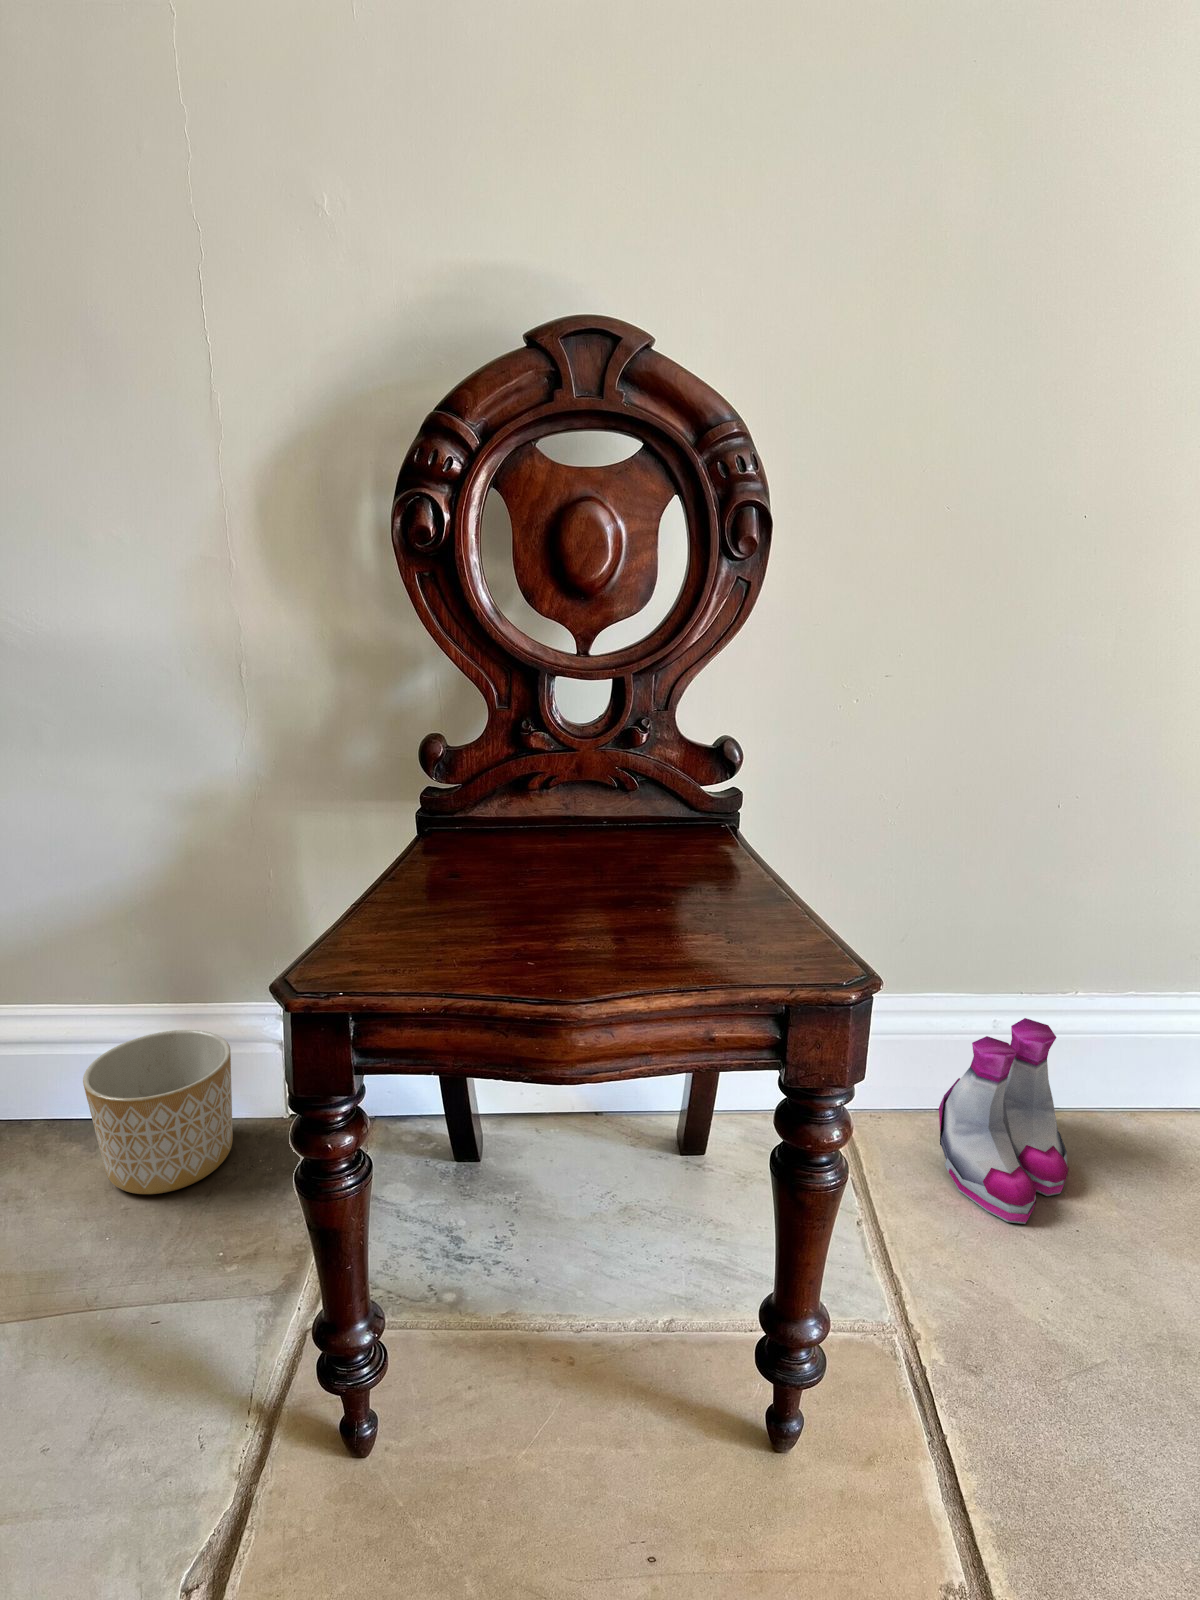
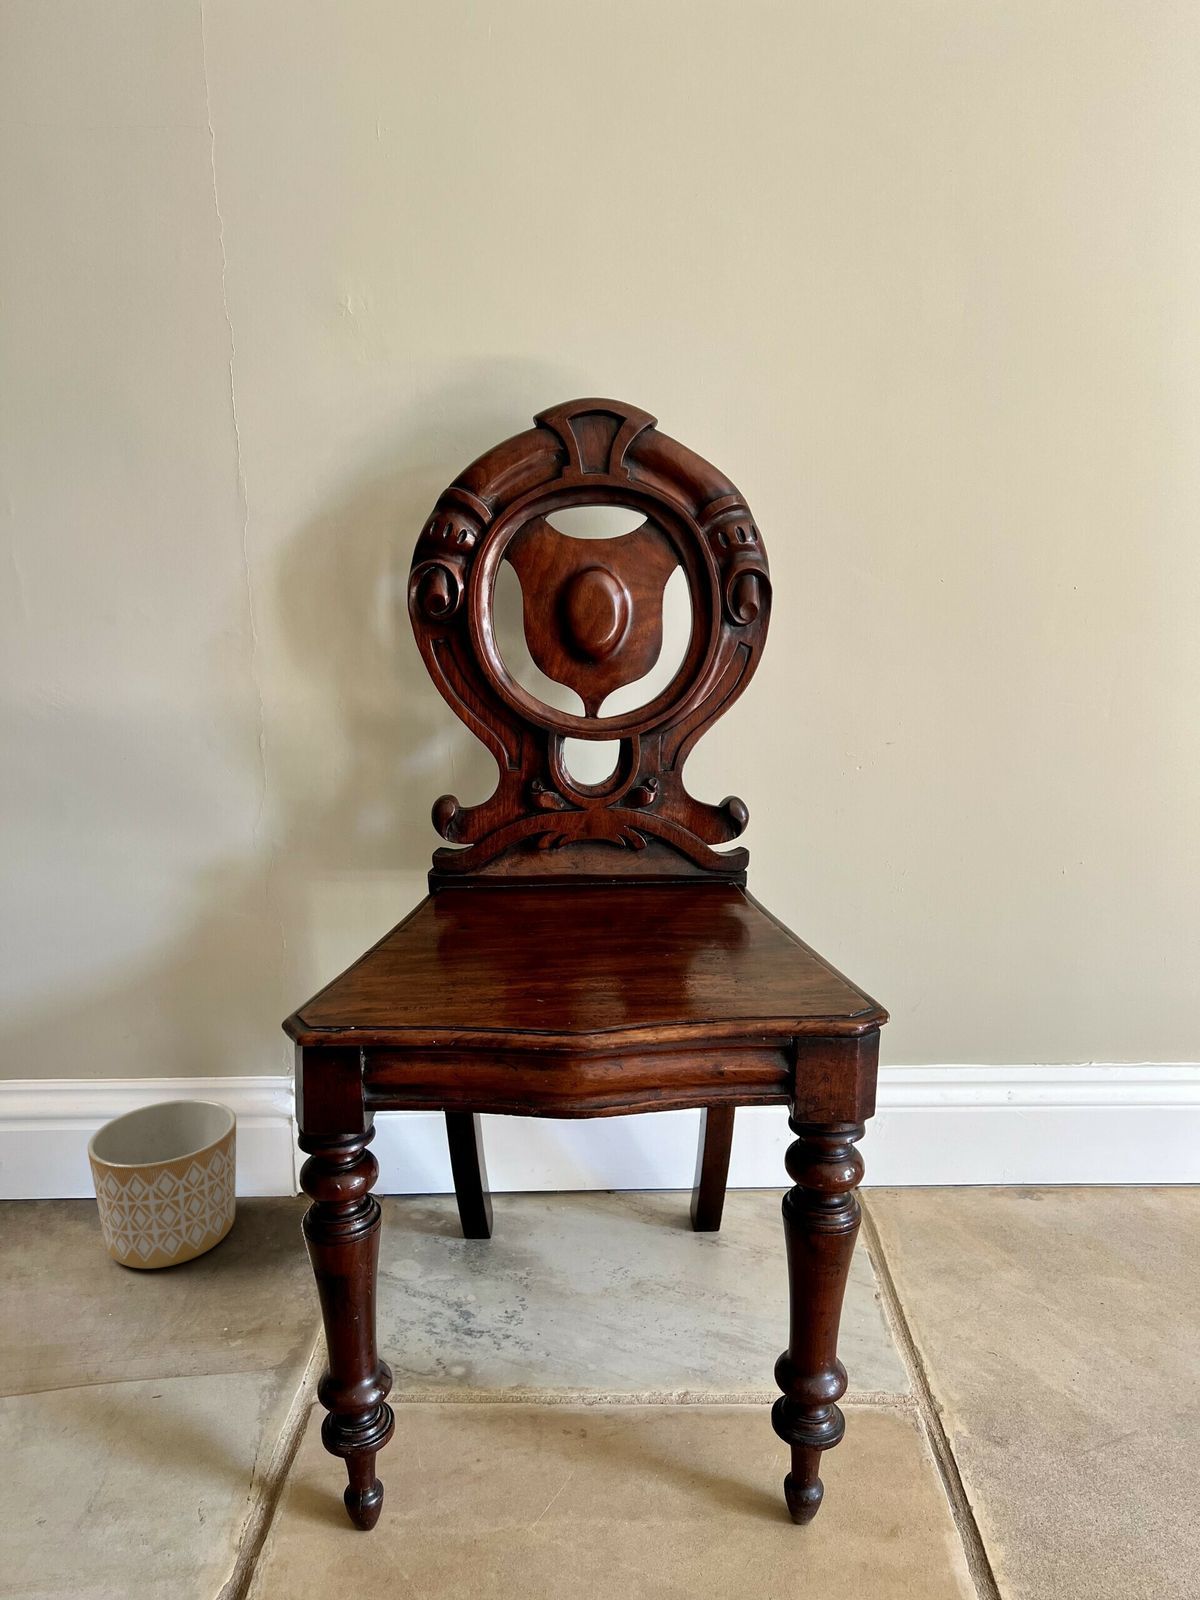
boots: present [939,1018,1069,1224] -> none [960,1081,1096,1296]

